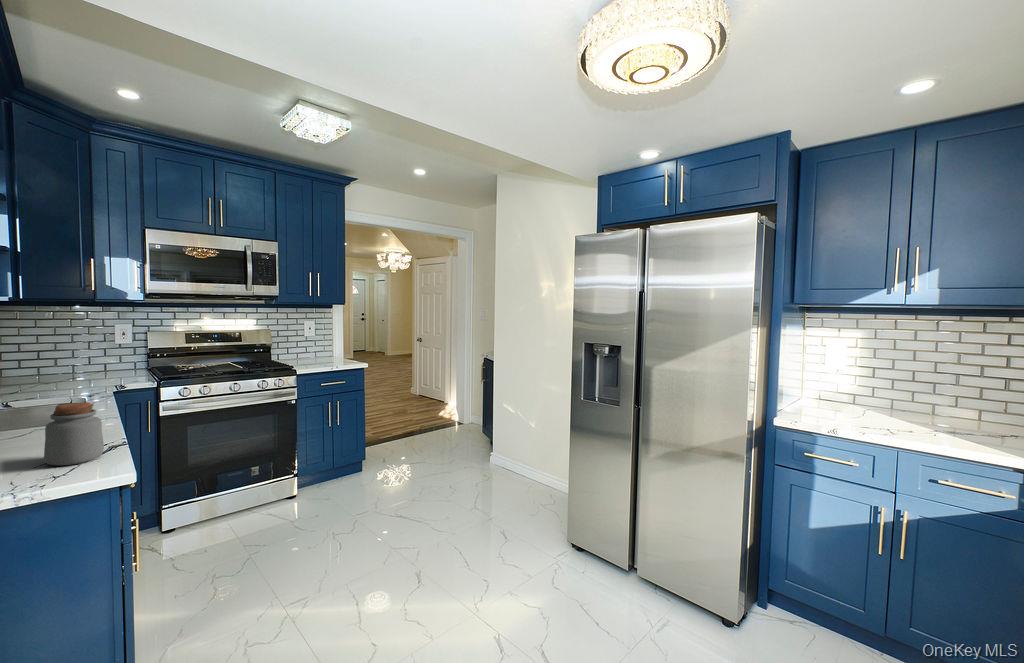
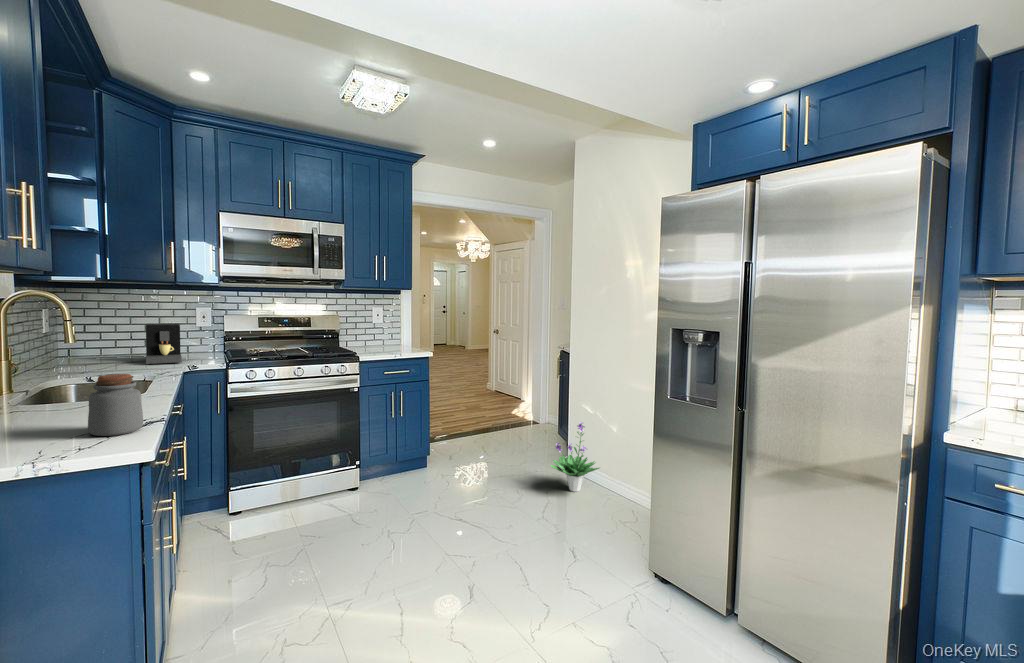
coffee maker: none [58,341,104,385] -> present [146,323,182,364]
potted plant: none [478,420,521,482] -> present [551,422,599,492]

